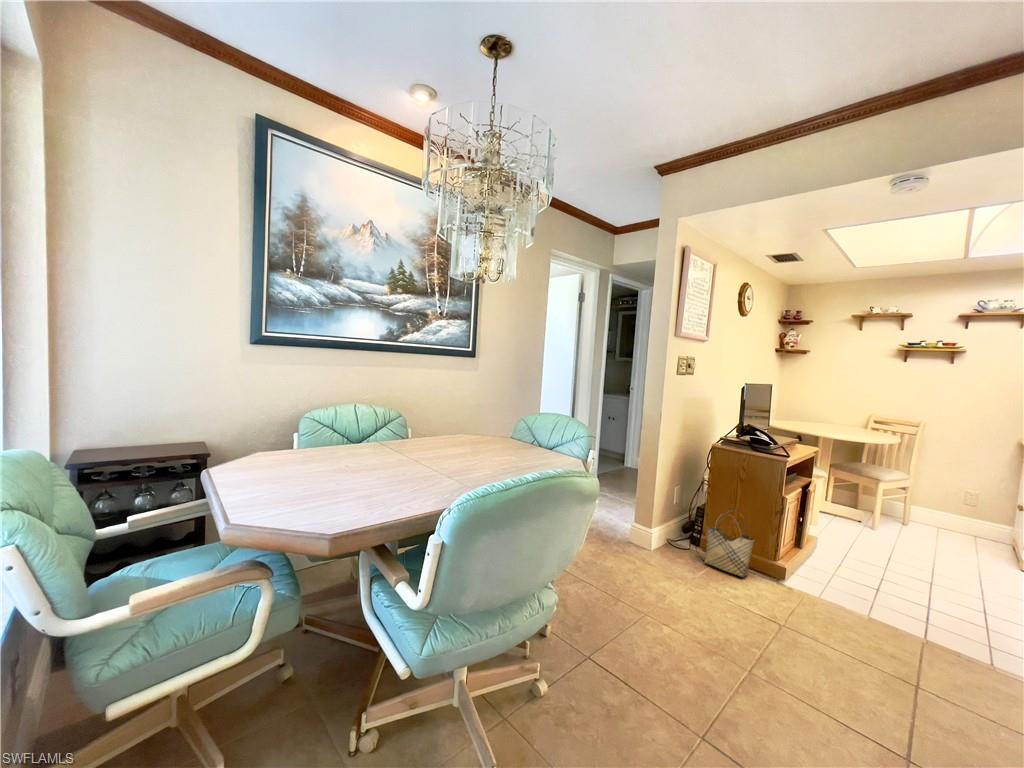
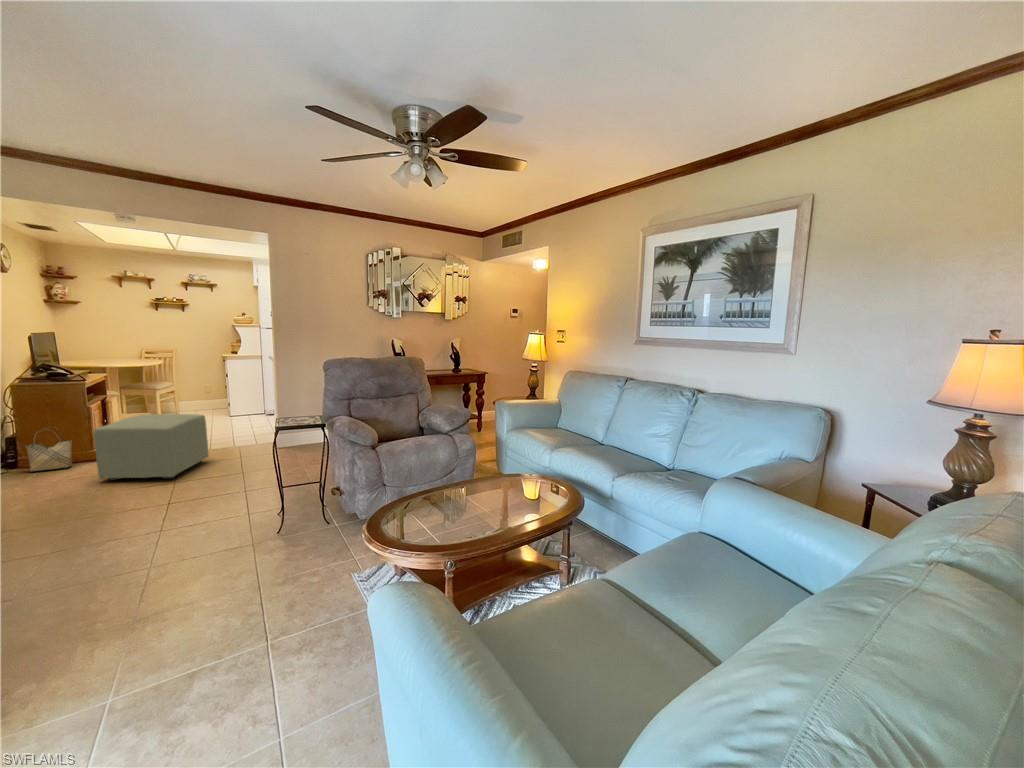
ottoman: none [768,543,1005,733] -> present [94,414,209,481]

